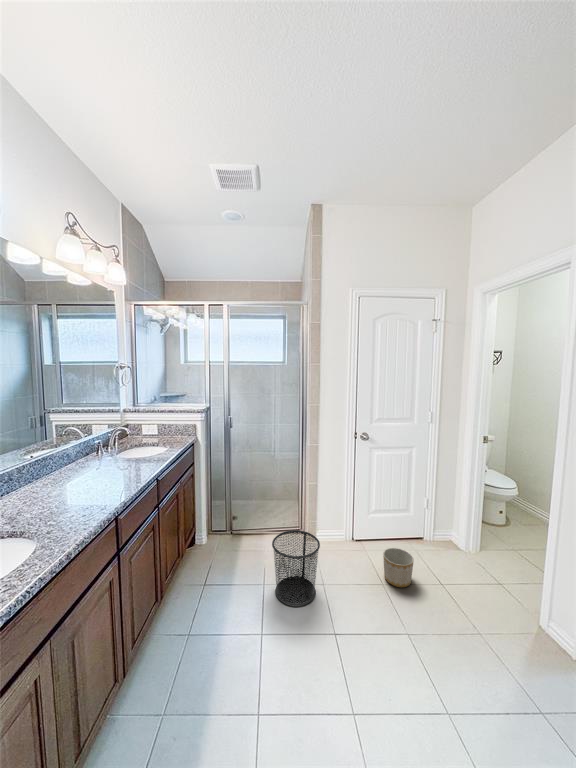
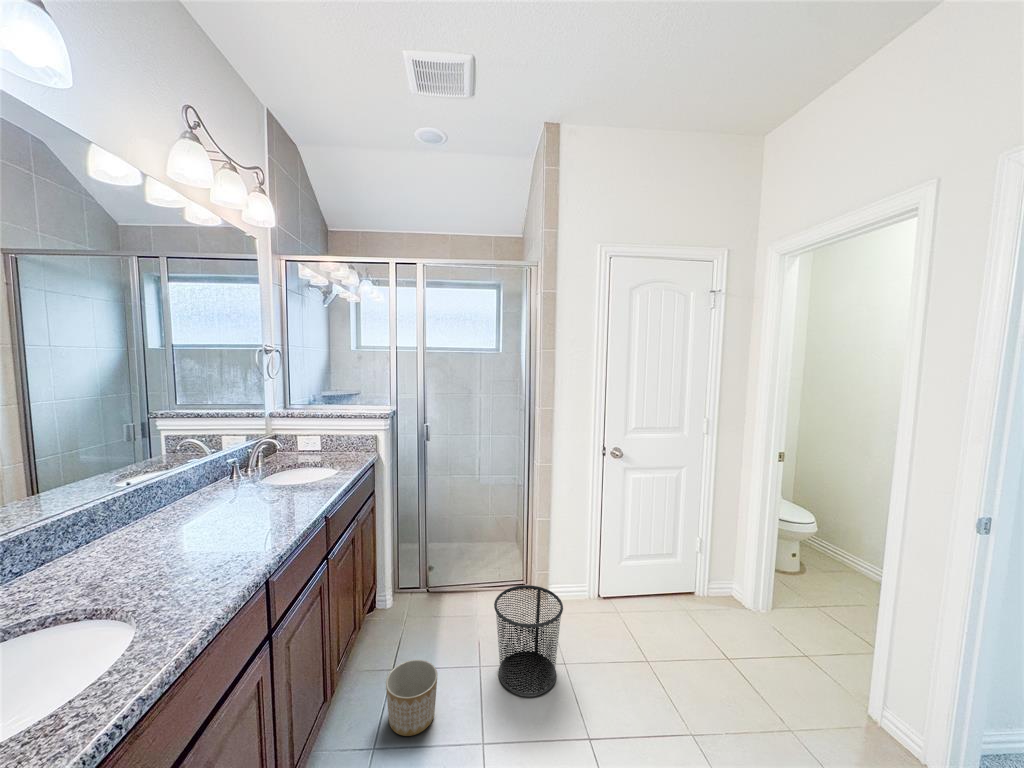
planter: present [383,548,414,587] -> present [386,660,438,736]

